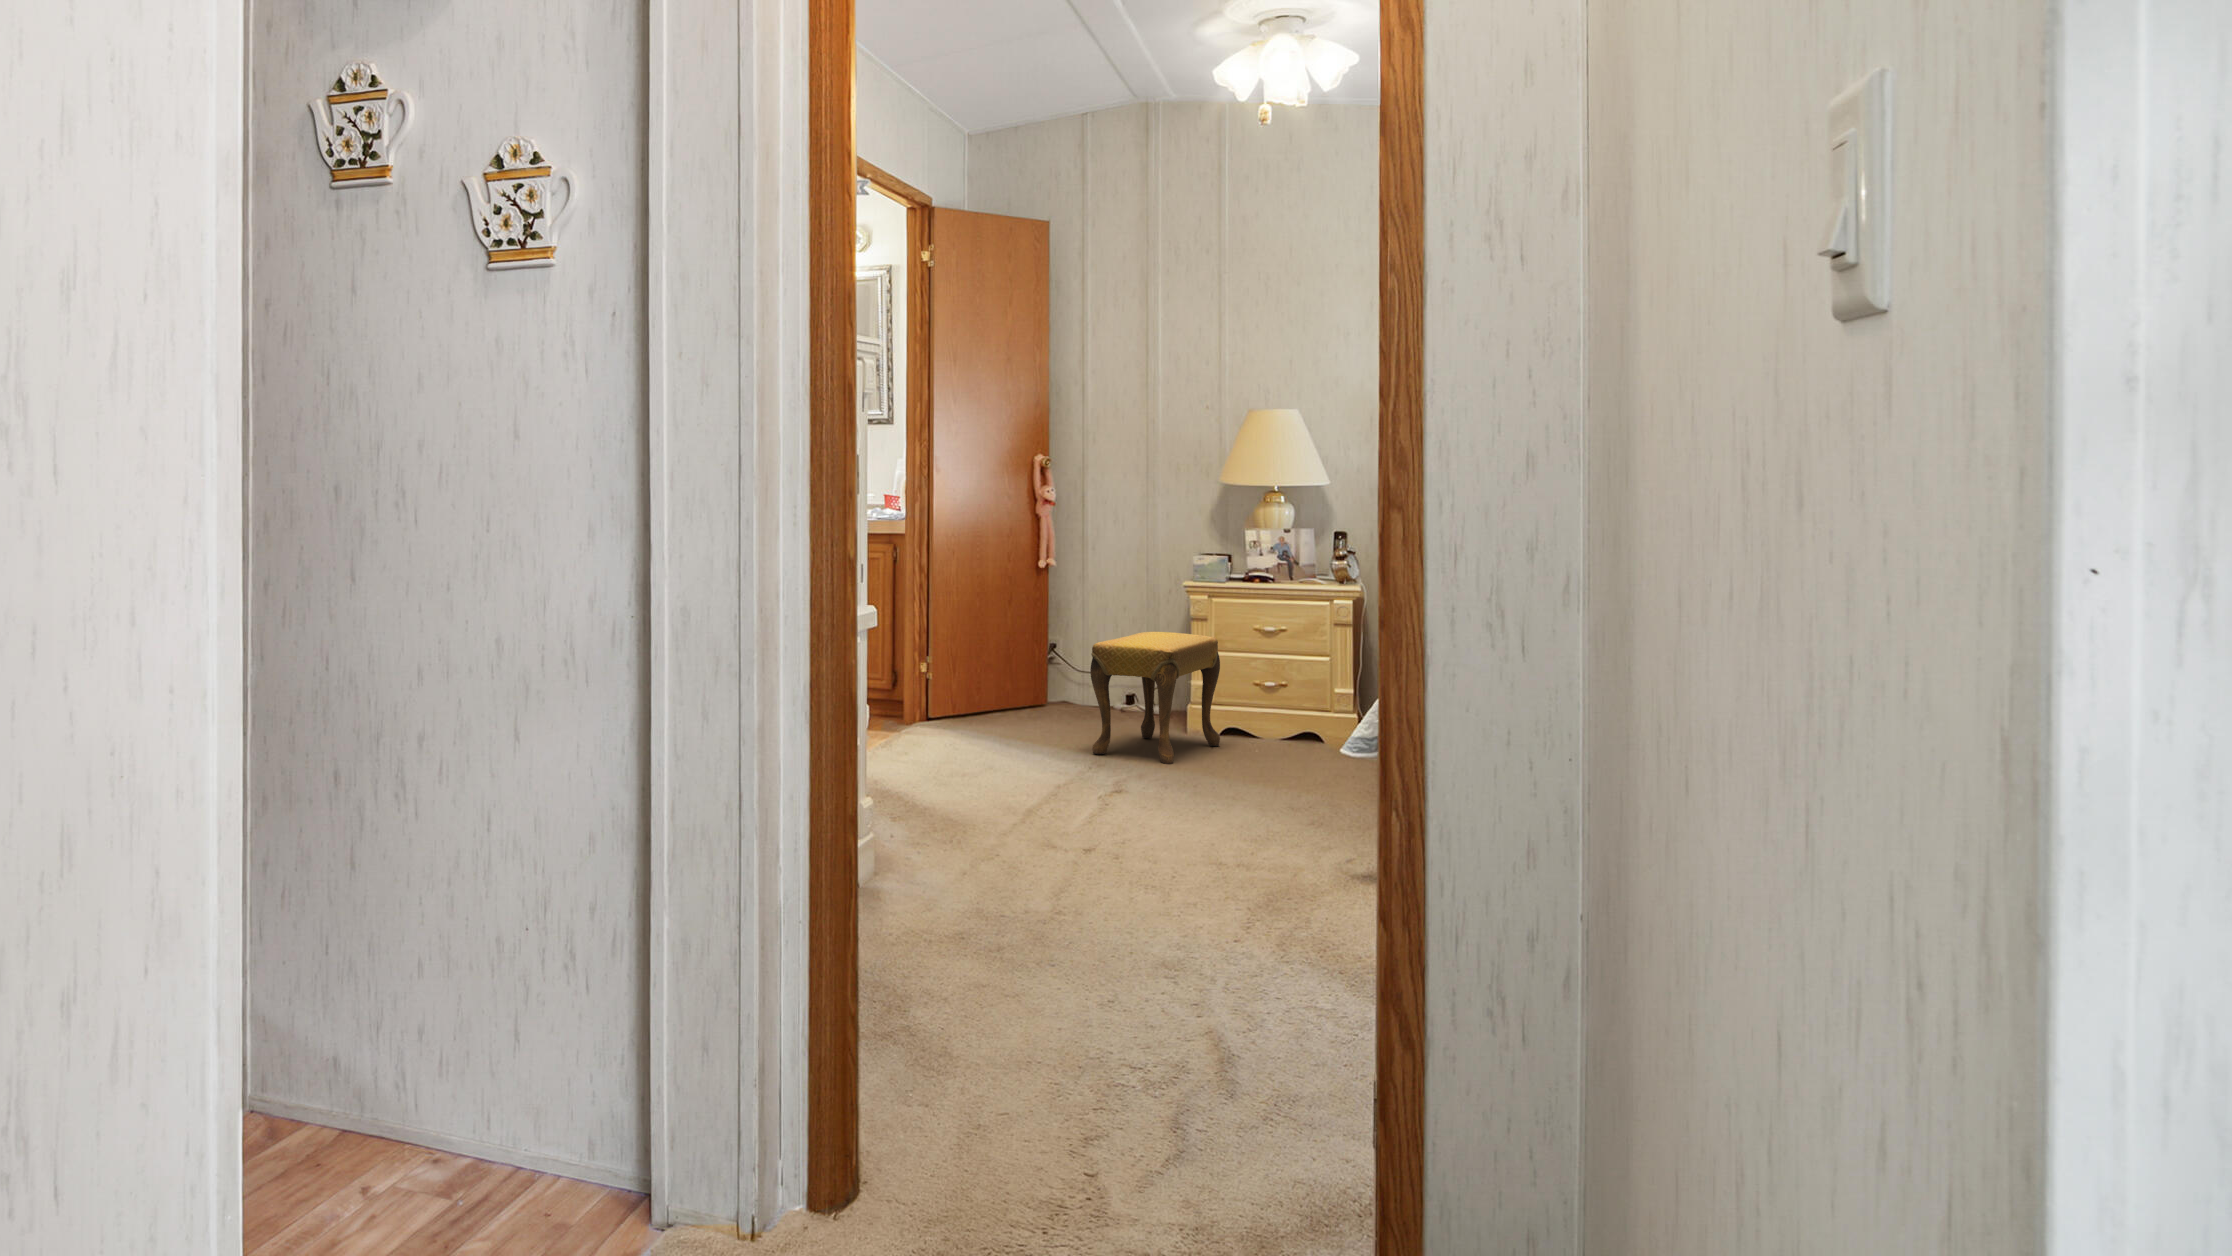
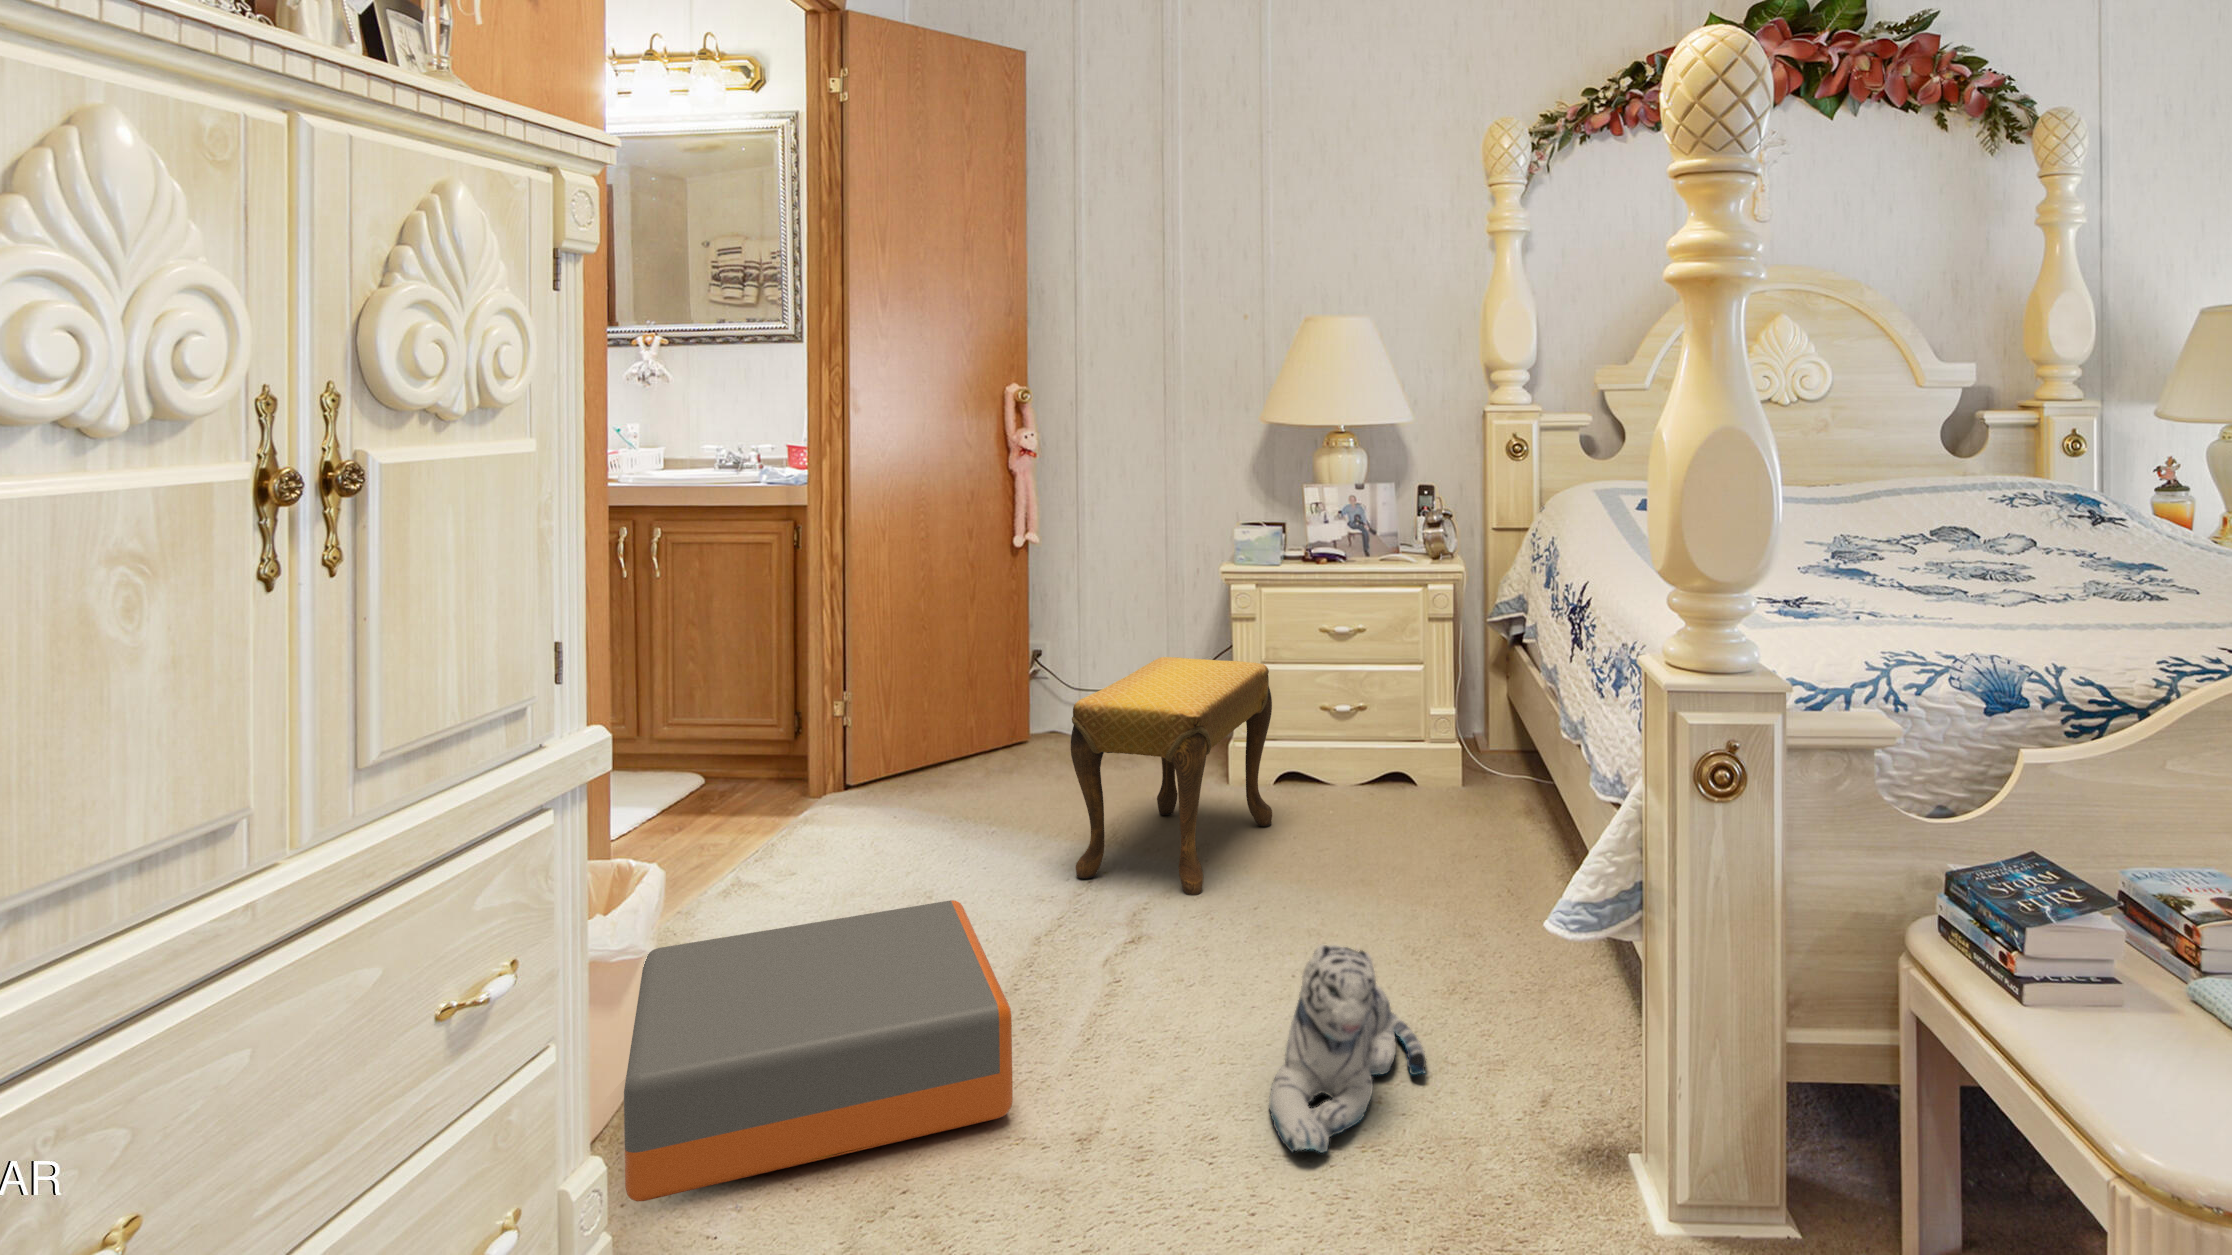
storage box: none [885,726,1079,808] -> present [624,900,1012,1201]
plush toy: none [1212,735,1301,824] -> present [1269,945,1426,1153]

